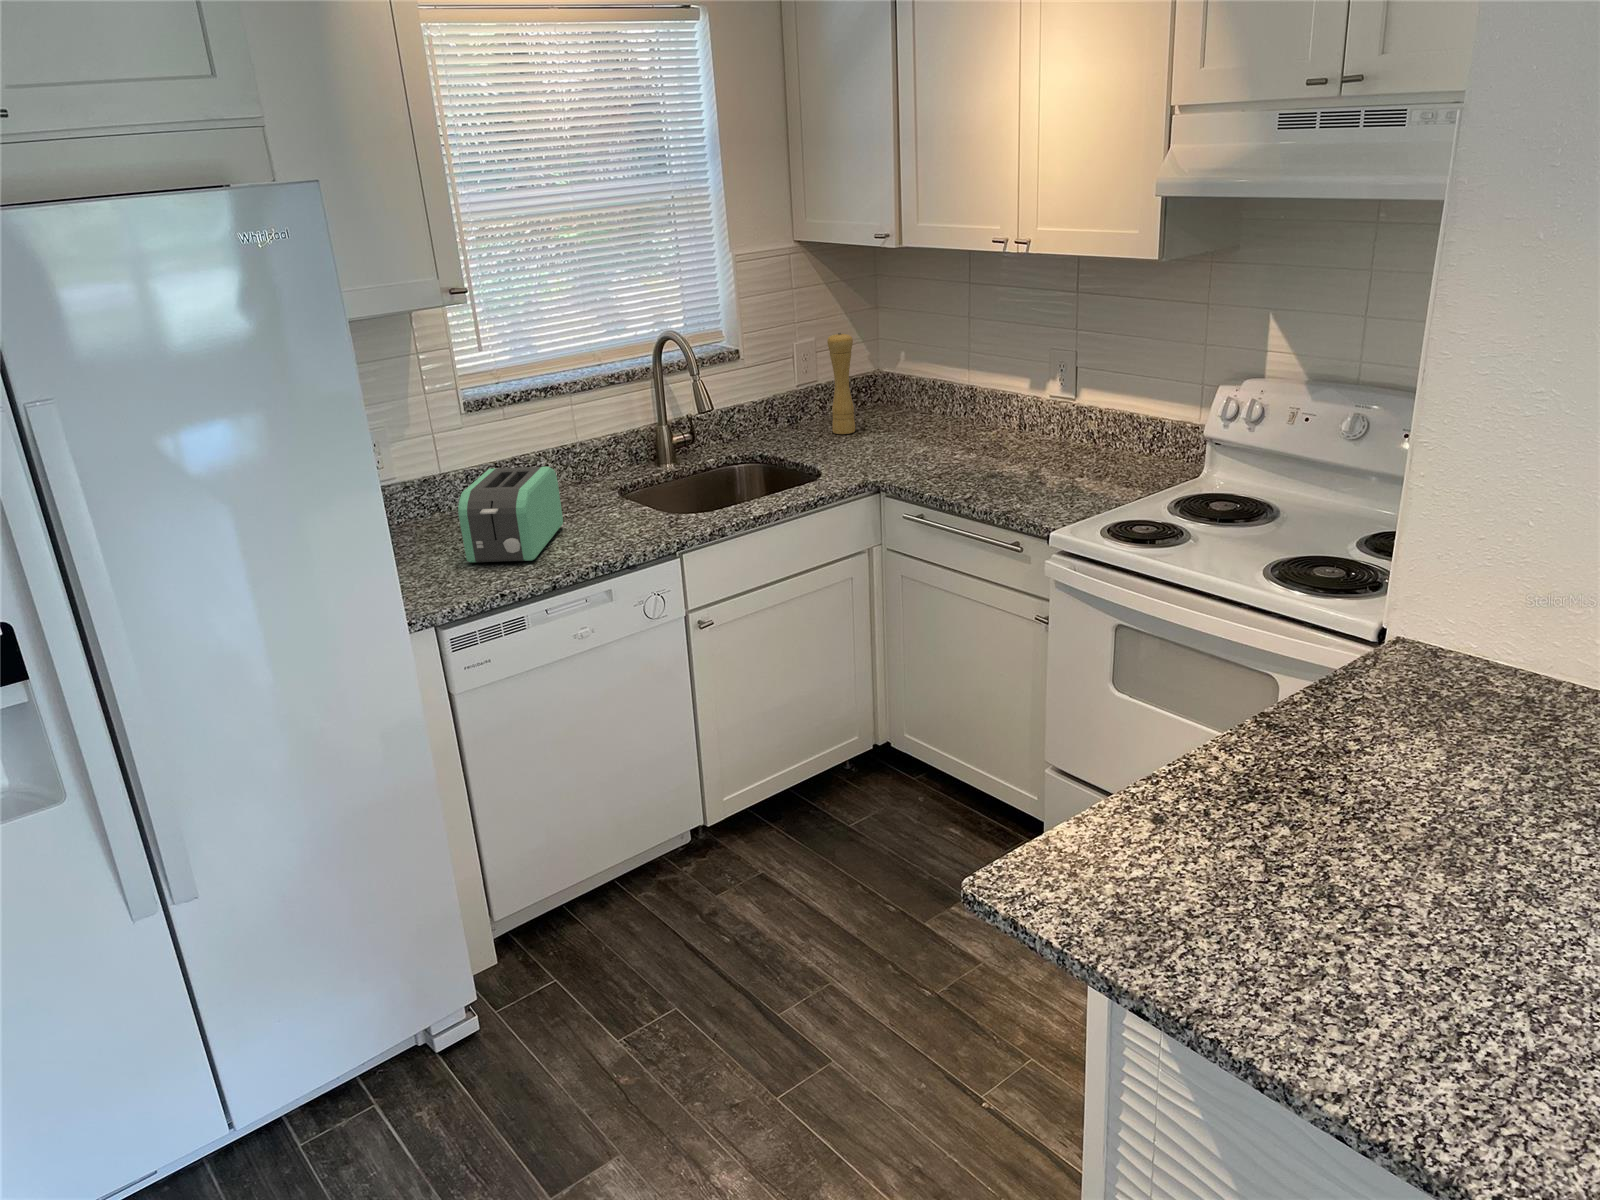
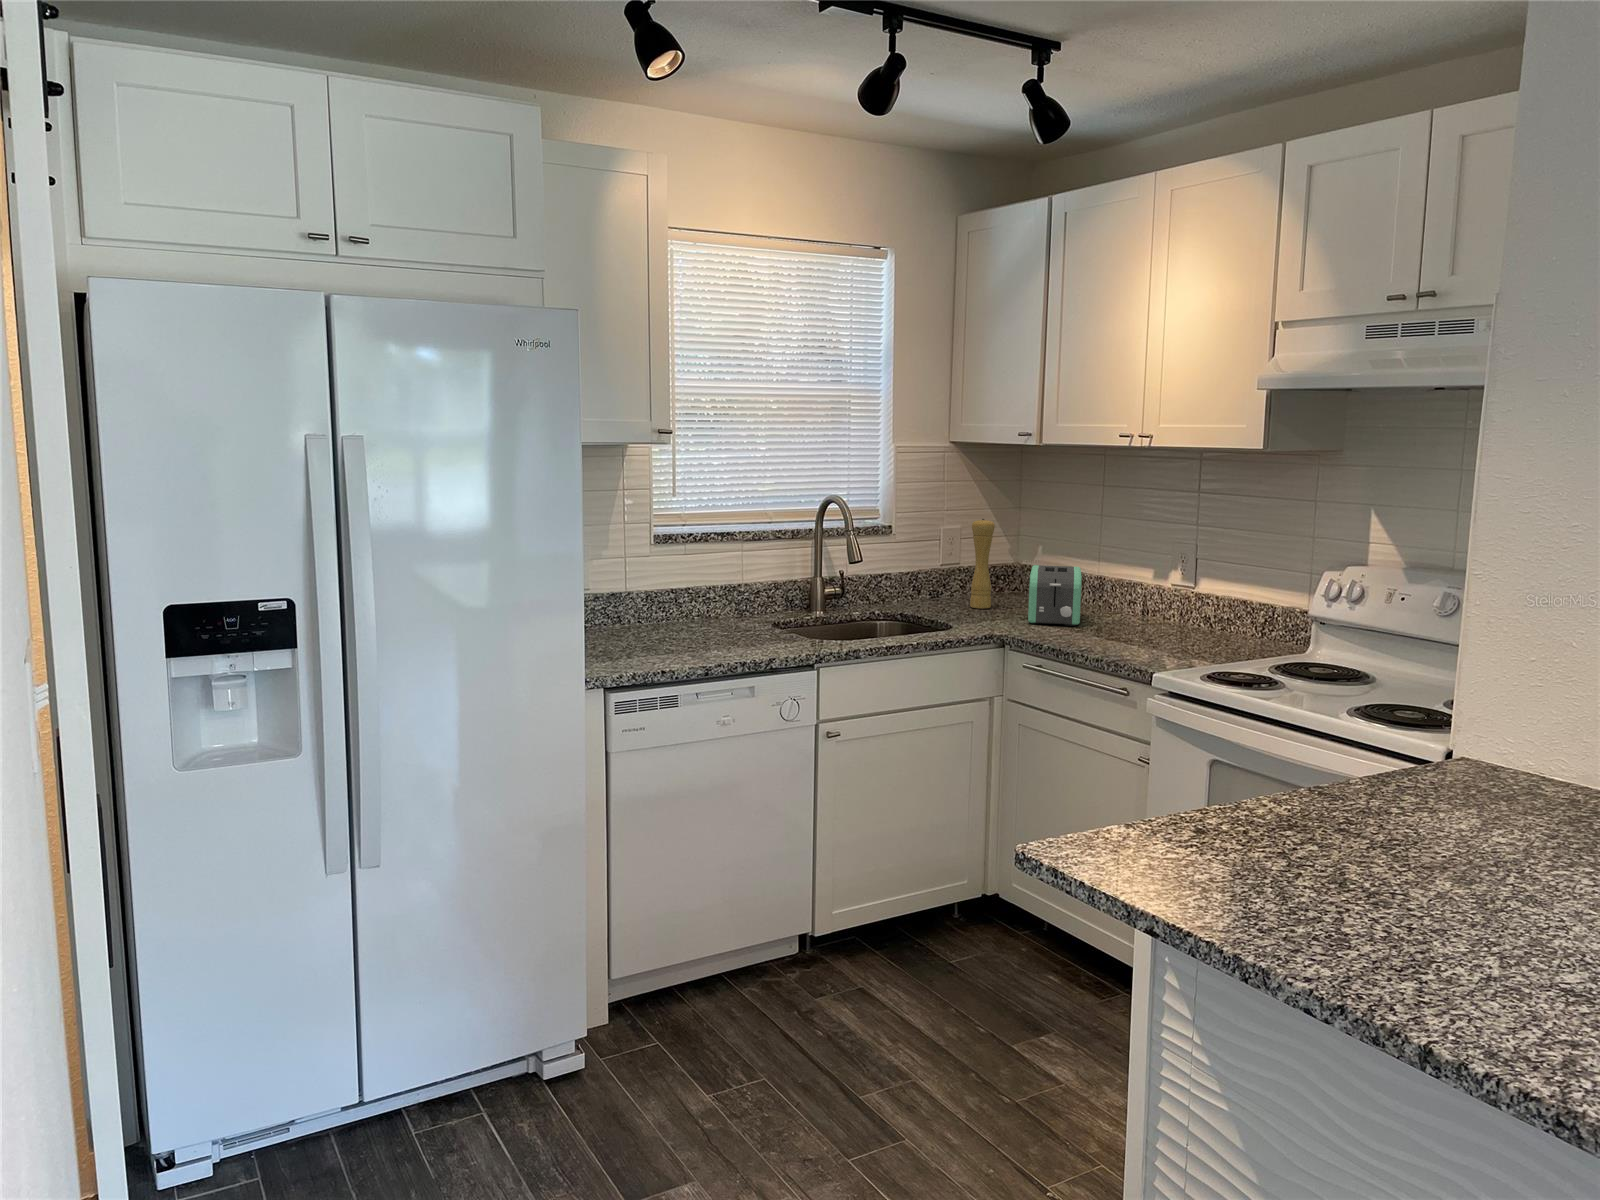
toaster: present [458,466,563,563] -> present [1028,565,1082,626]

